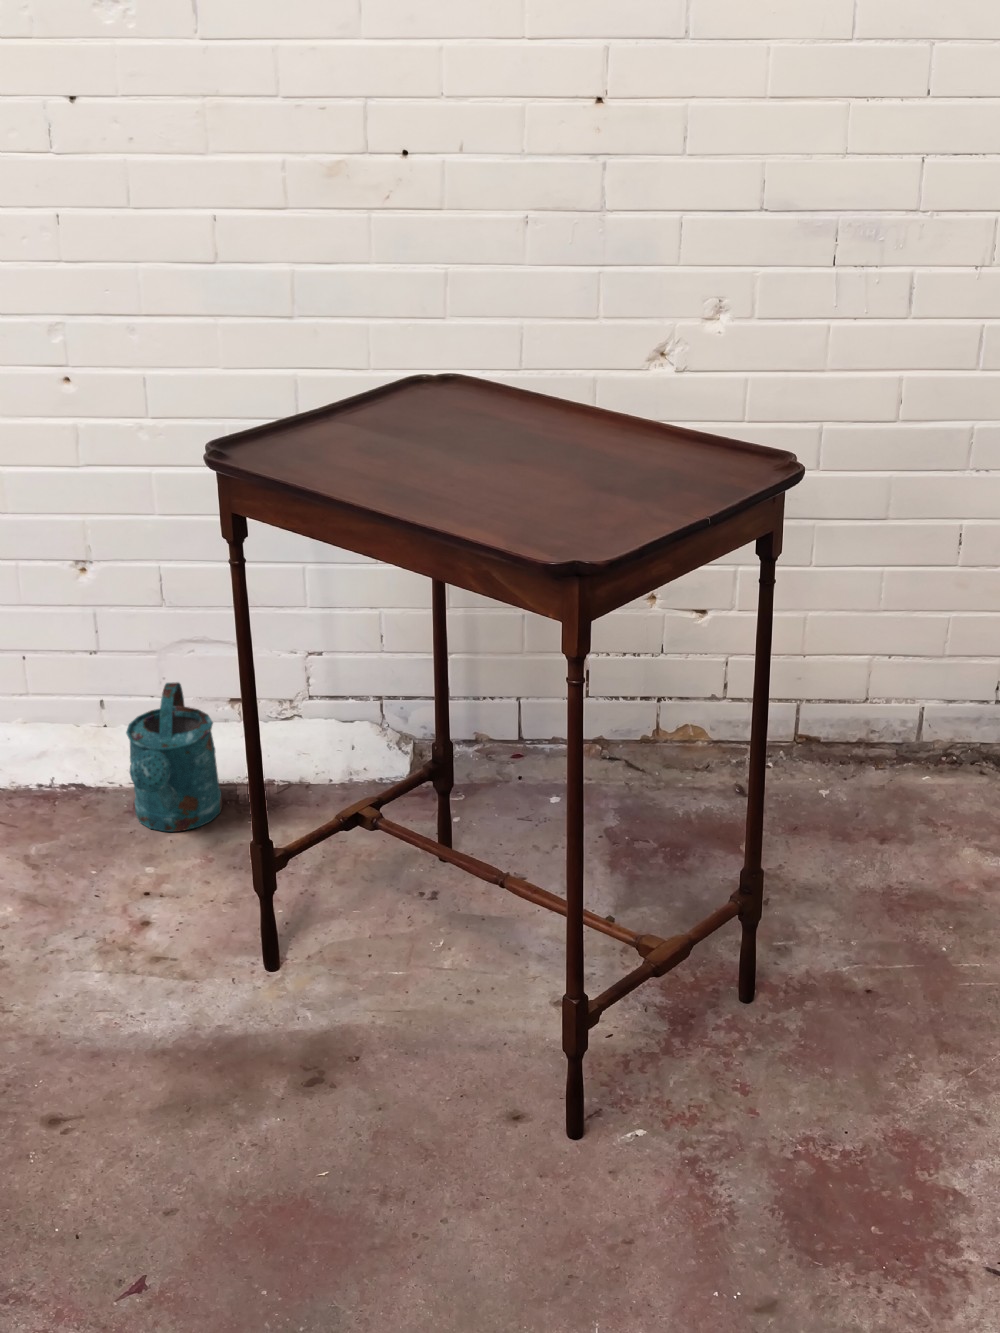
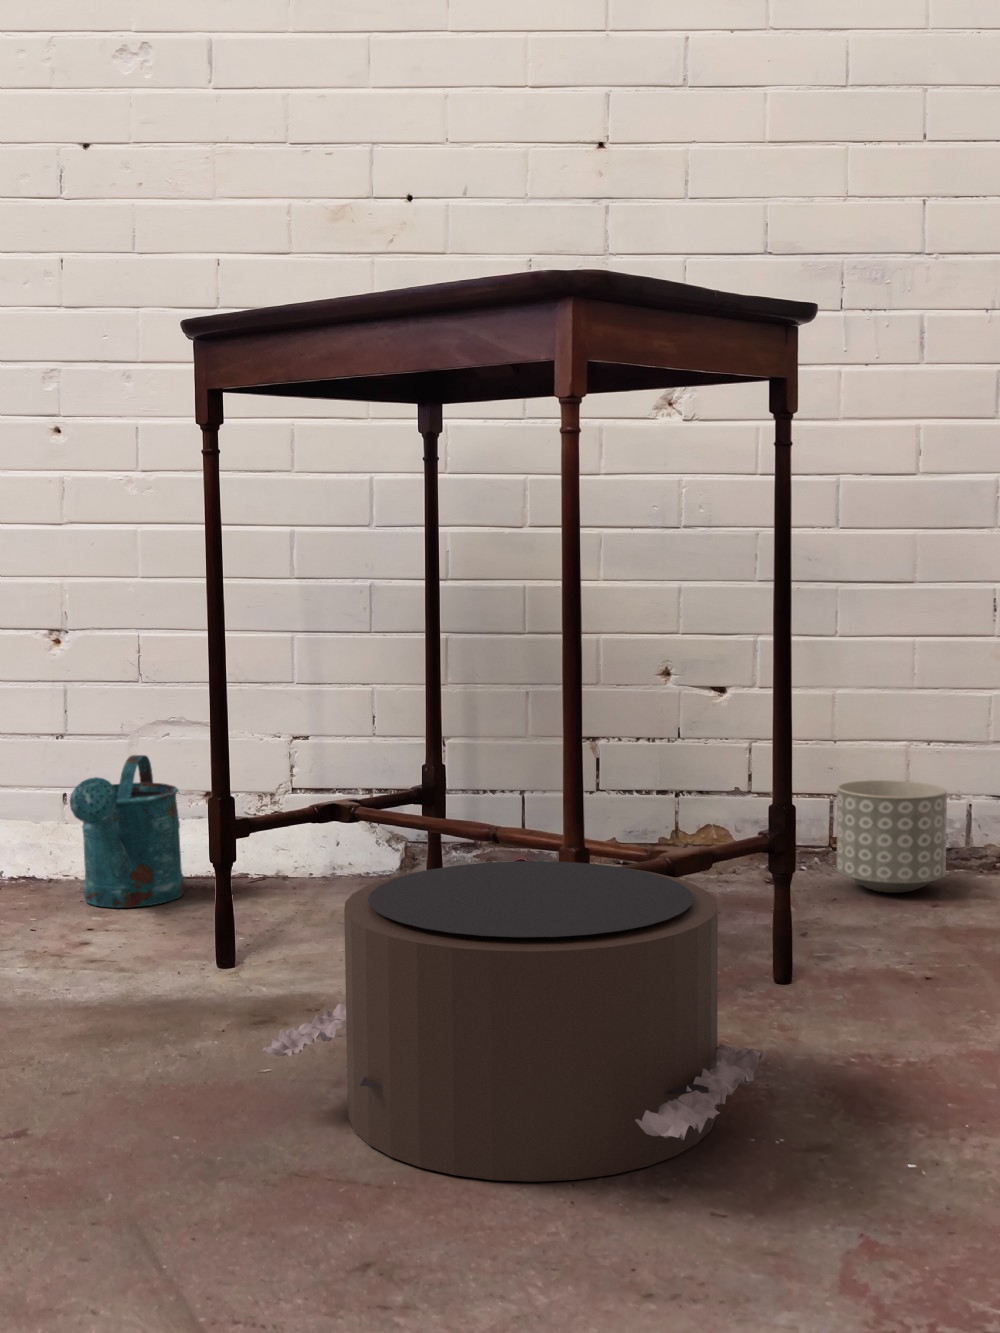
planter: none [798,694,898,802] -> present [837,780,947,893]
pouf: none [347,925,717,1221] -> present [263,861,766,1182]

